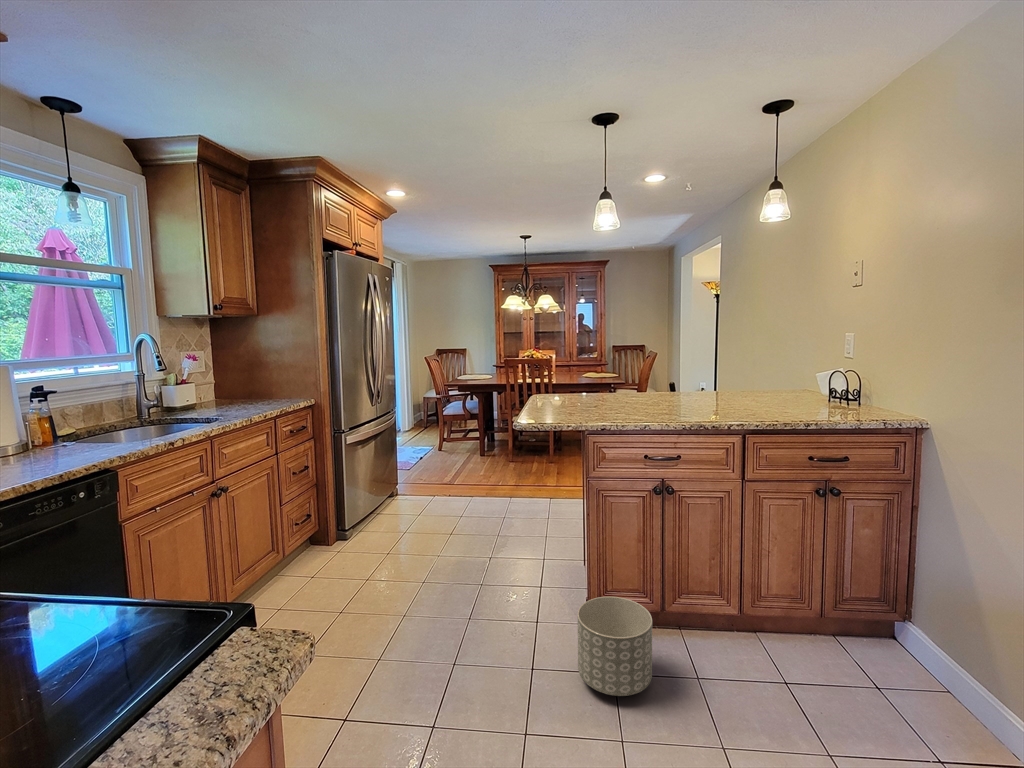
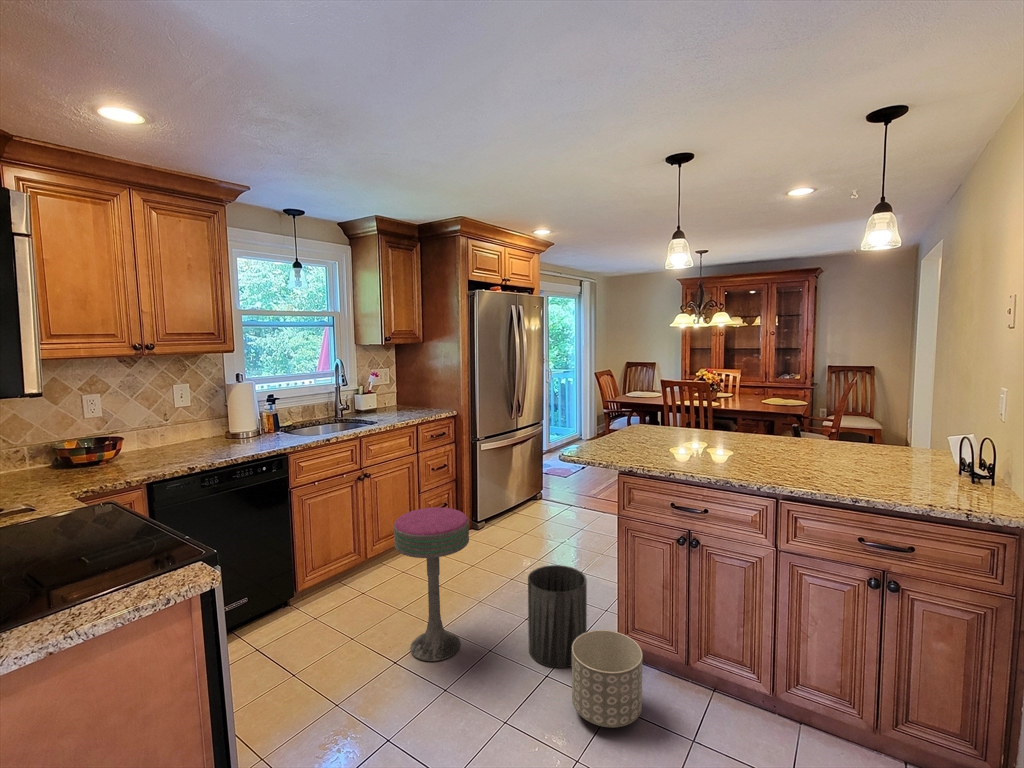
bar stool: none [328,505,427,702] -> present [394,507,469,661]
trash can: none [491,545,556,658] -> present [528,565,587,668]

